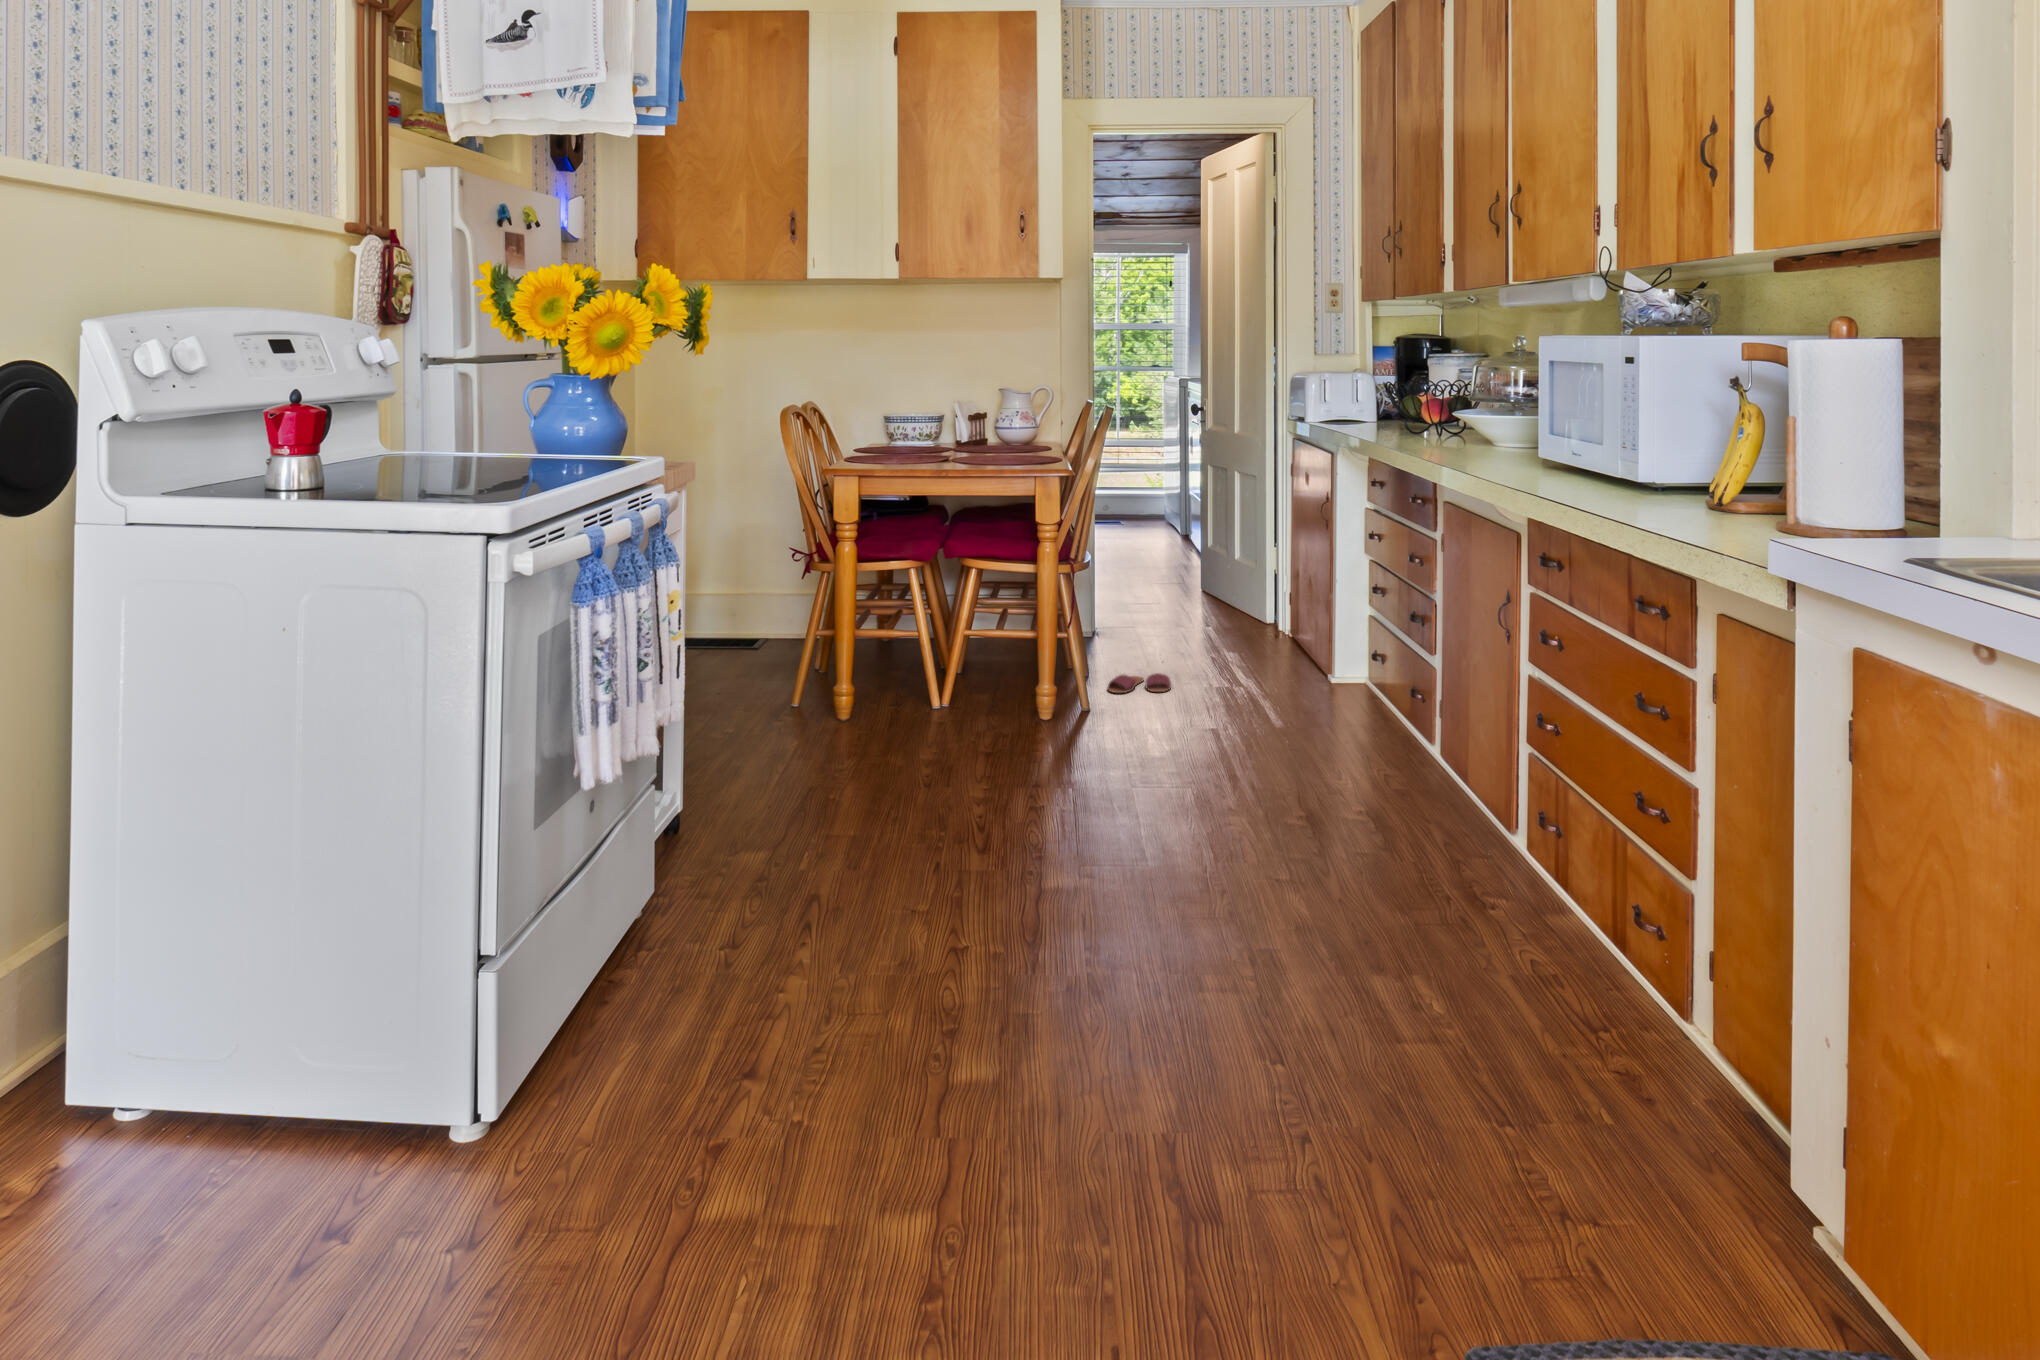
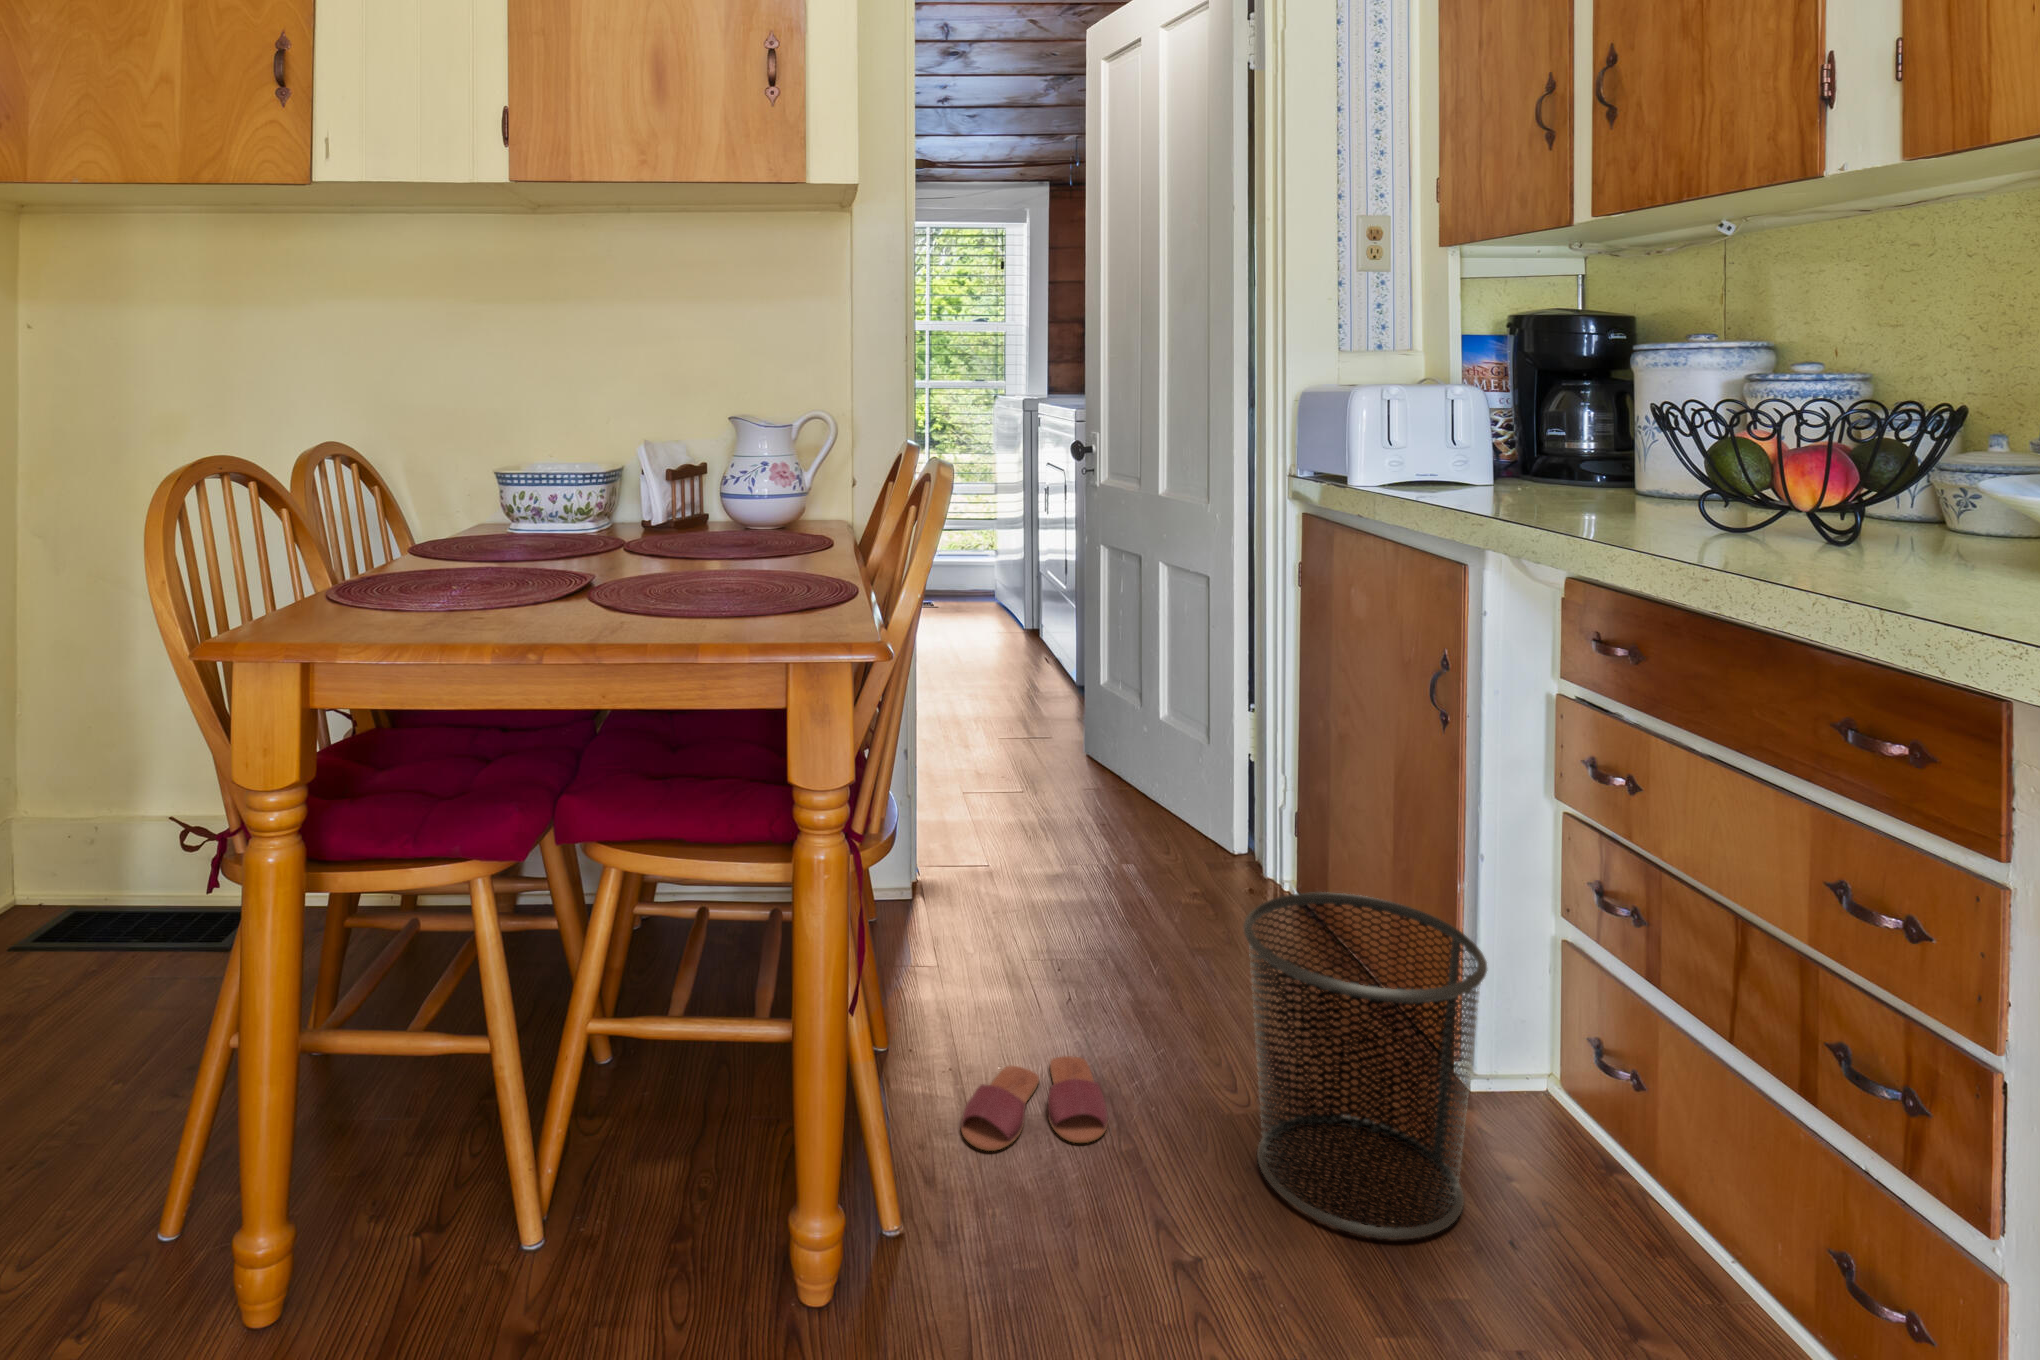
waste bin: none [1223,591,1319,710] -> present [1243,892,1487,1240]

